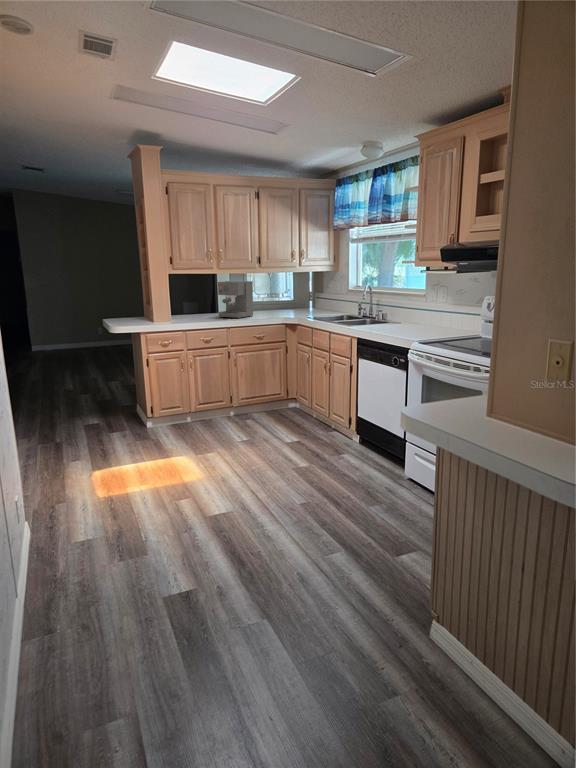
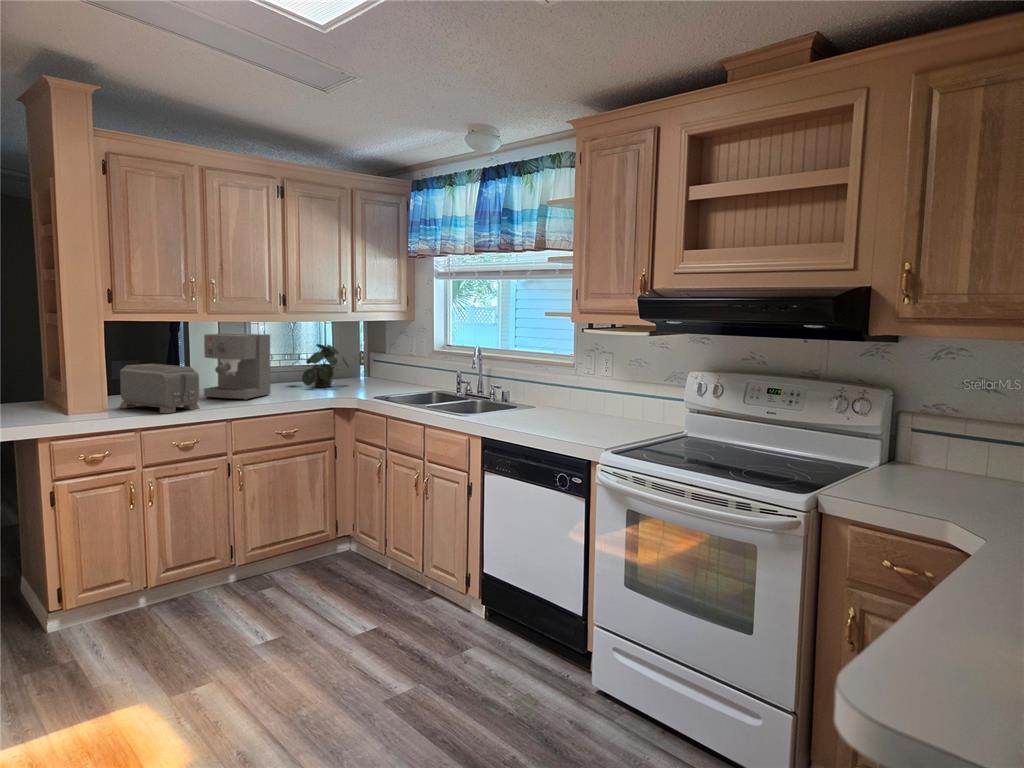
potted plant: none [265,287,300,313] -> present [293,344,349,387]
toaster: none [177,298,214,323] -> present [119,364,199,413]

